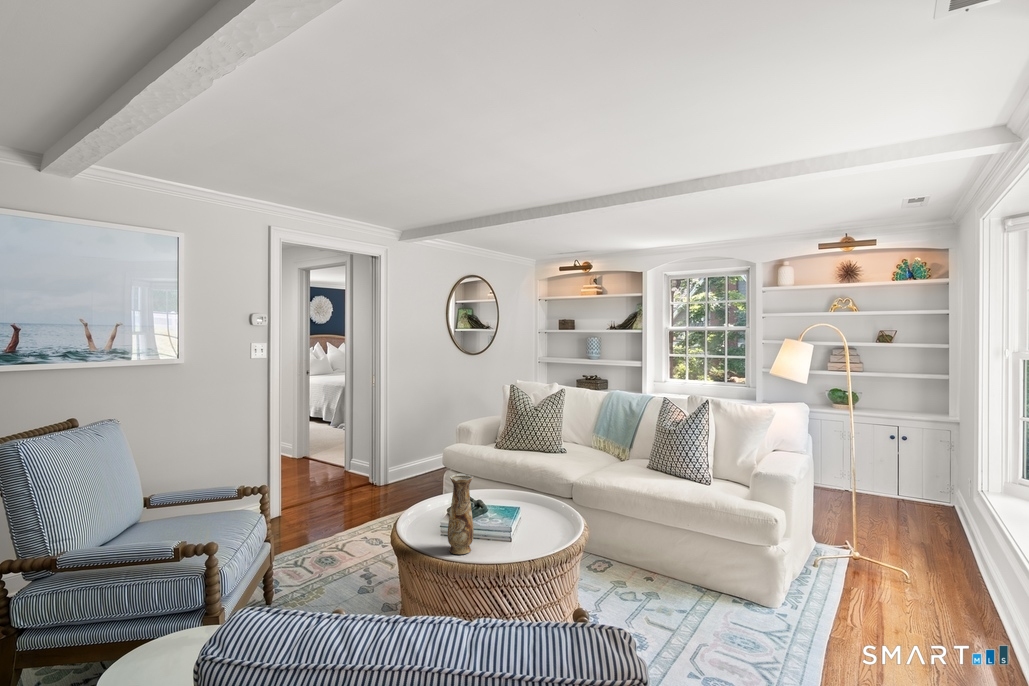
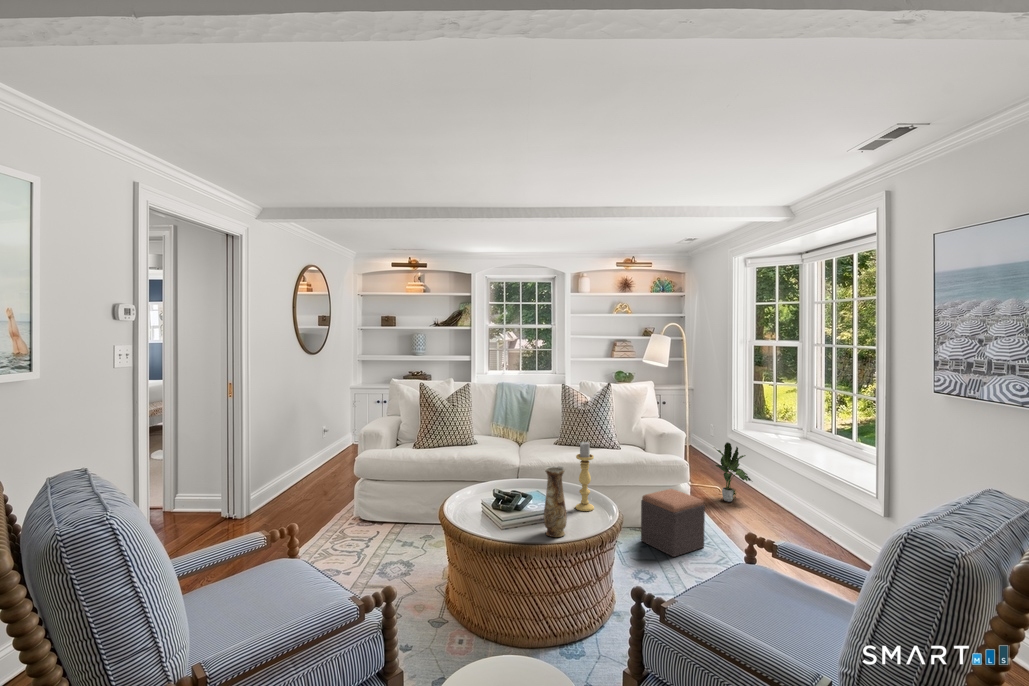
candle holder: none [529,455,551,539] -> present [576,442,594,511]
potted plant: none [868,502,941,595] -> present [714,442,751,502]
footstool: none [683,545,764,639] -> present [641,489,705,557]

